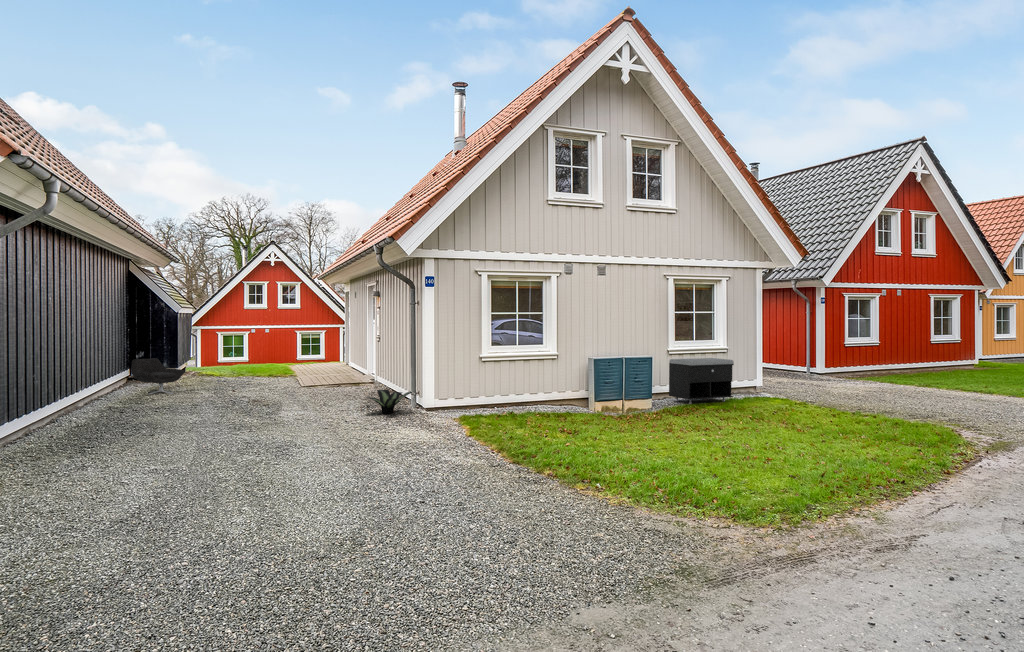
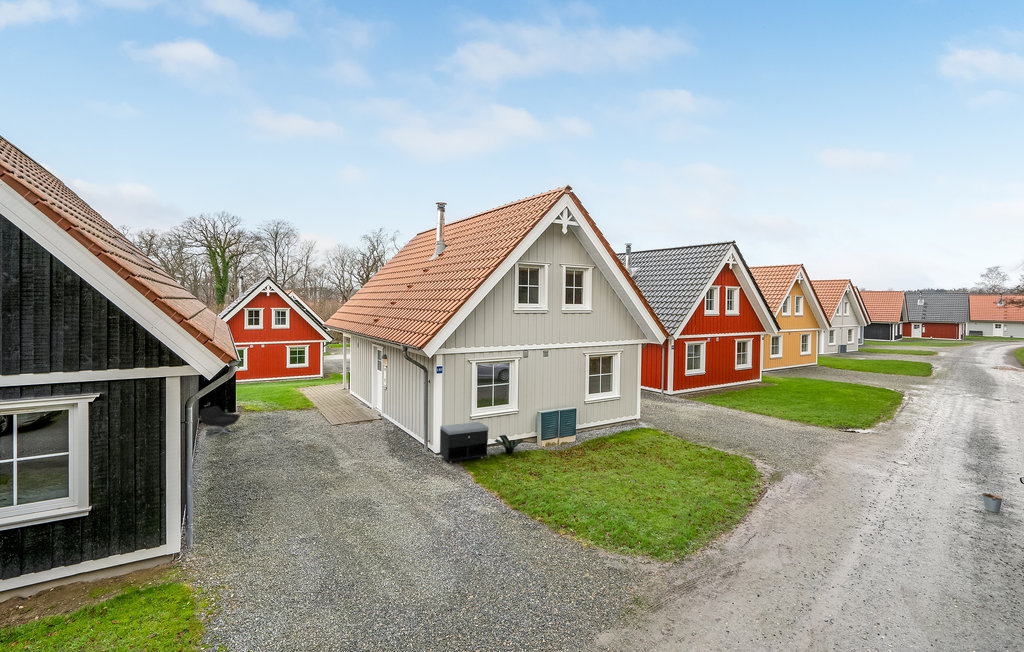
storage bench: present [669,358,734,404] -> present [440,422,489,463]
potted plant: present [367,390,412,414] -> present [495,435,523,453]

